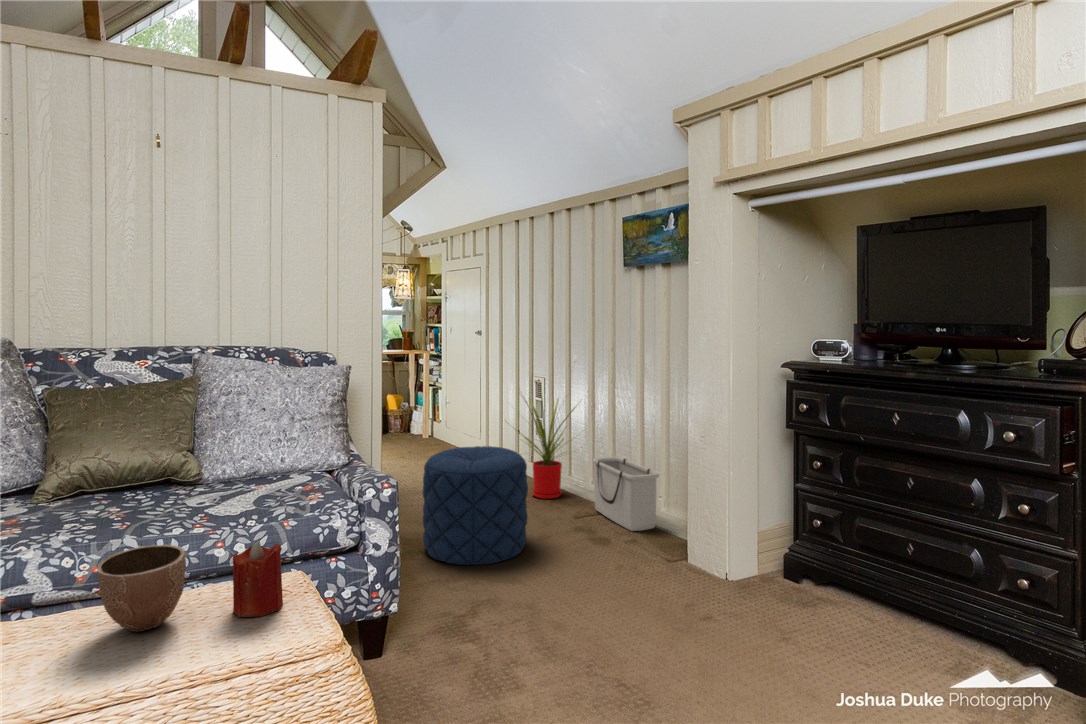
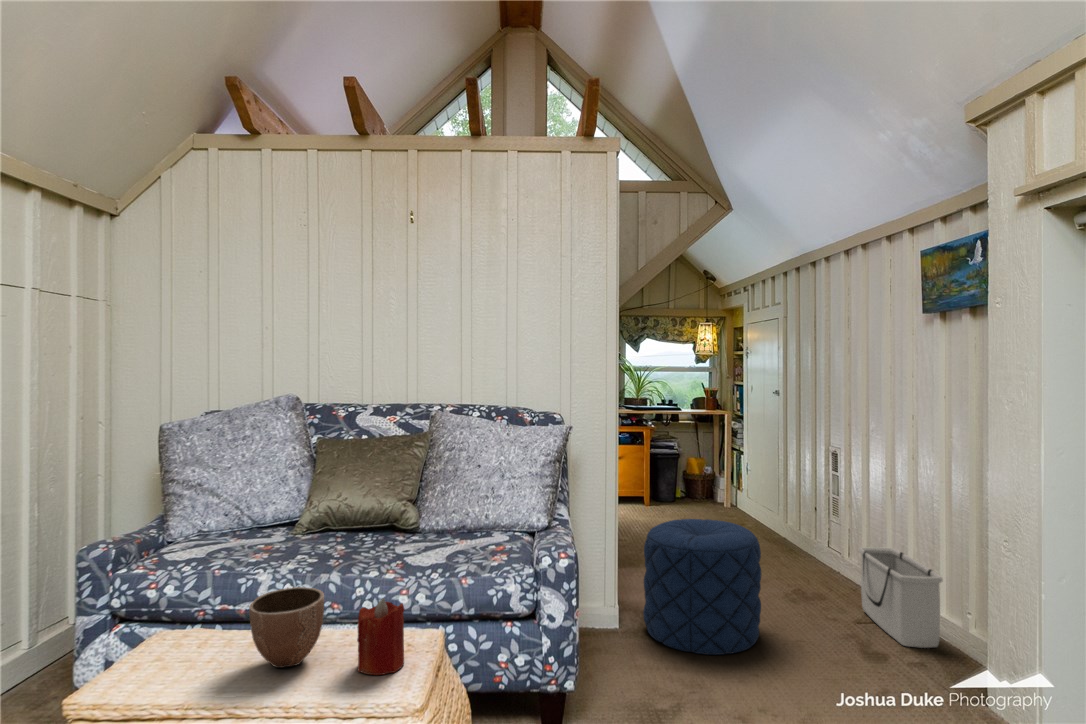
house plant: present [523,394,577,499] -> none [758,458,856,588]

